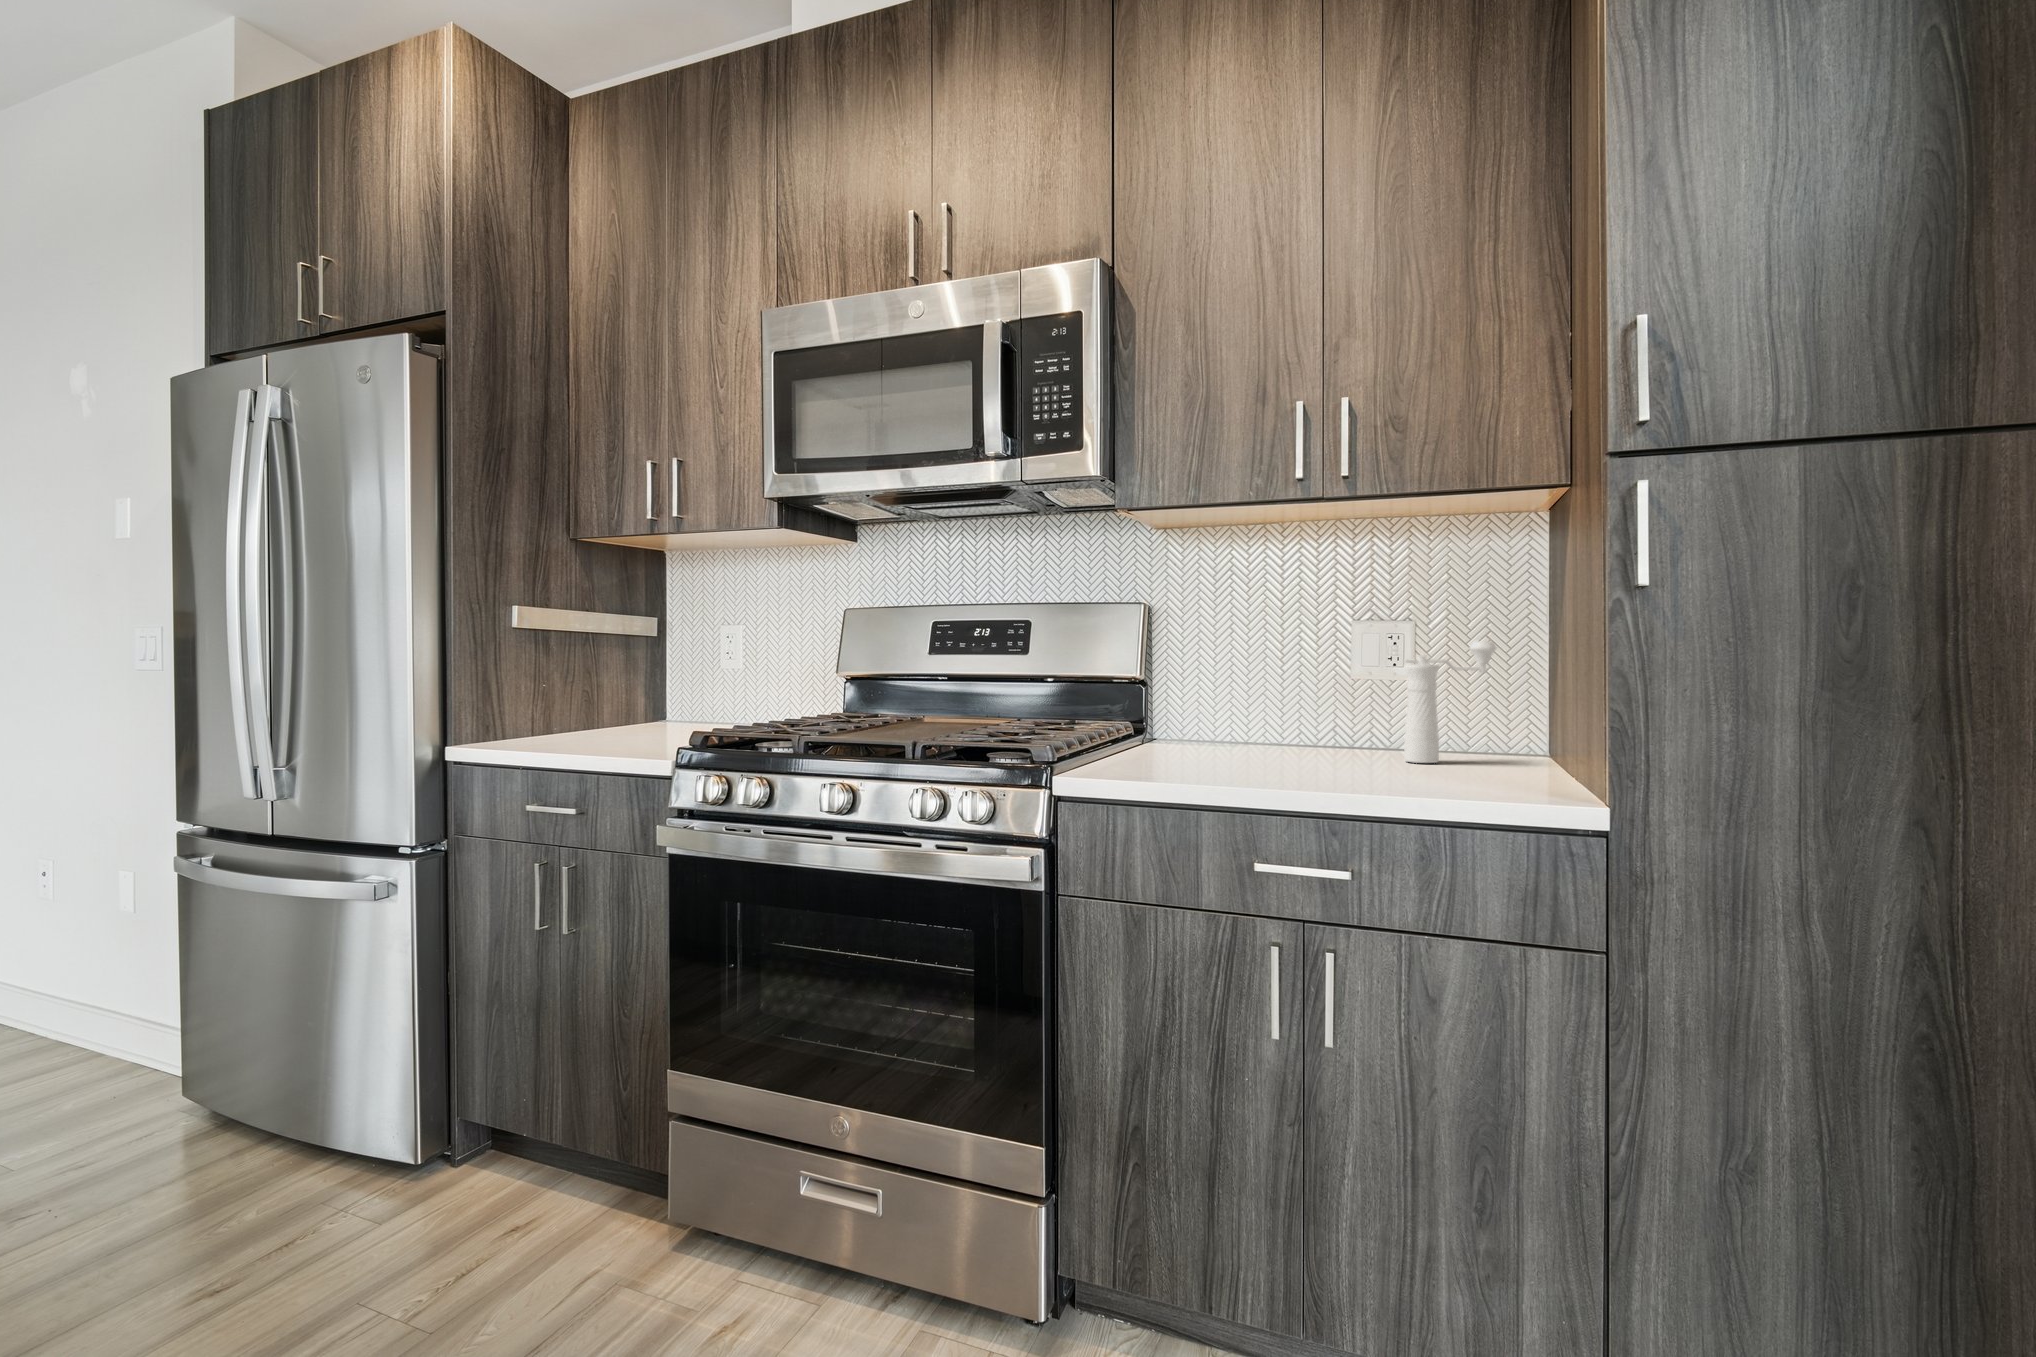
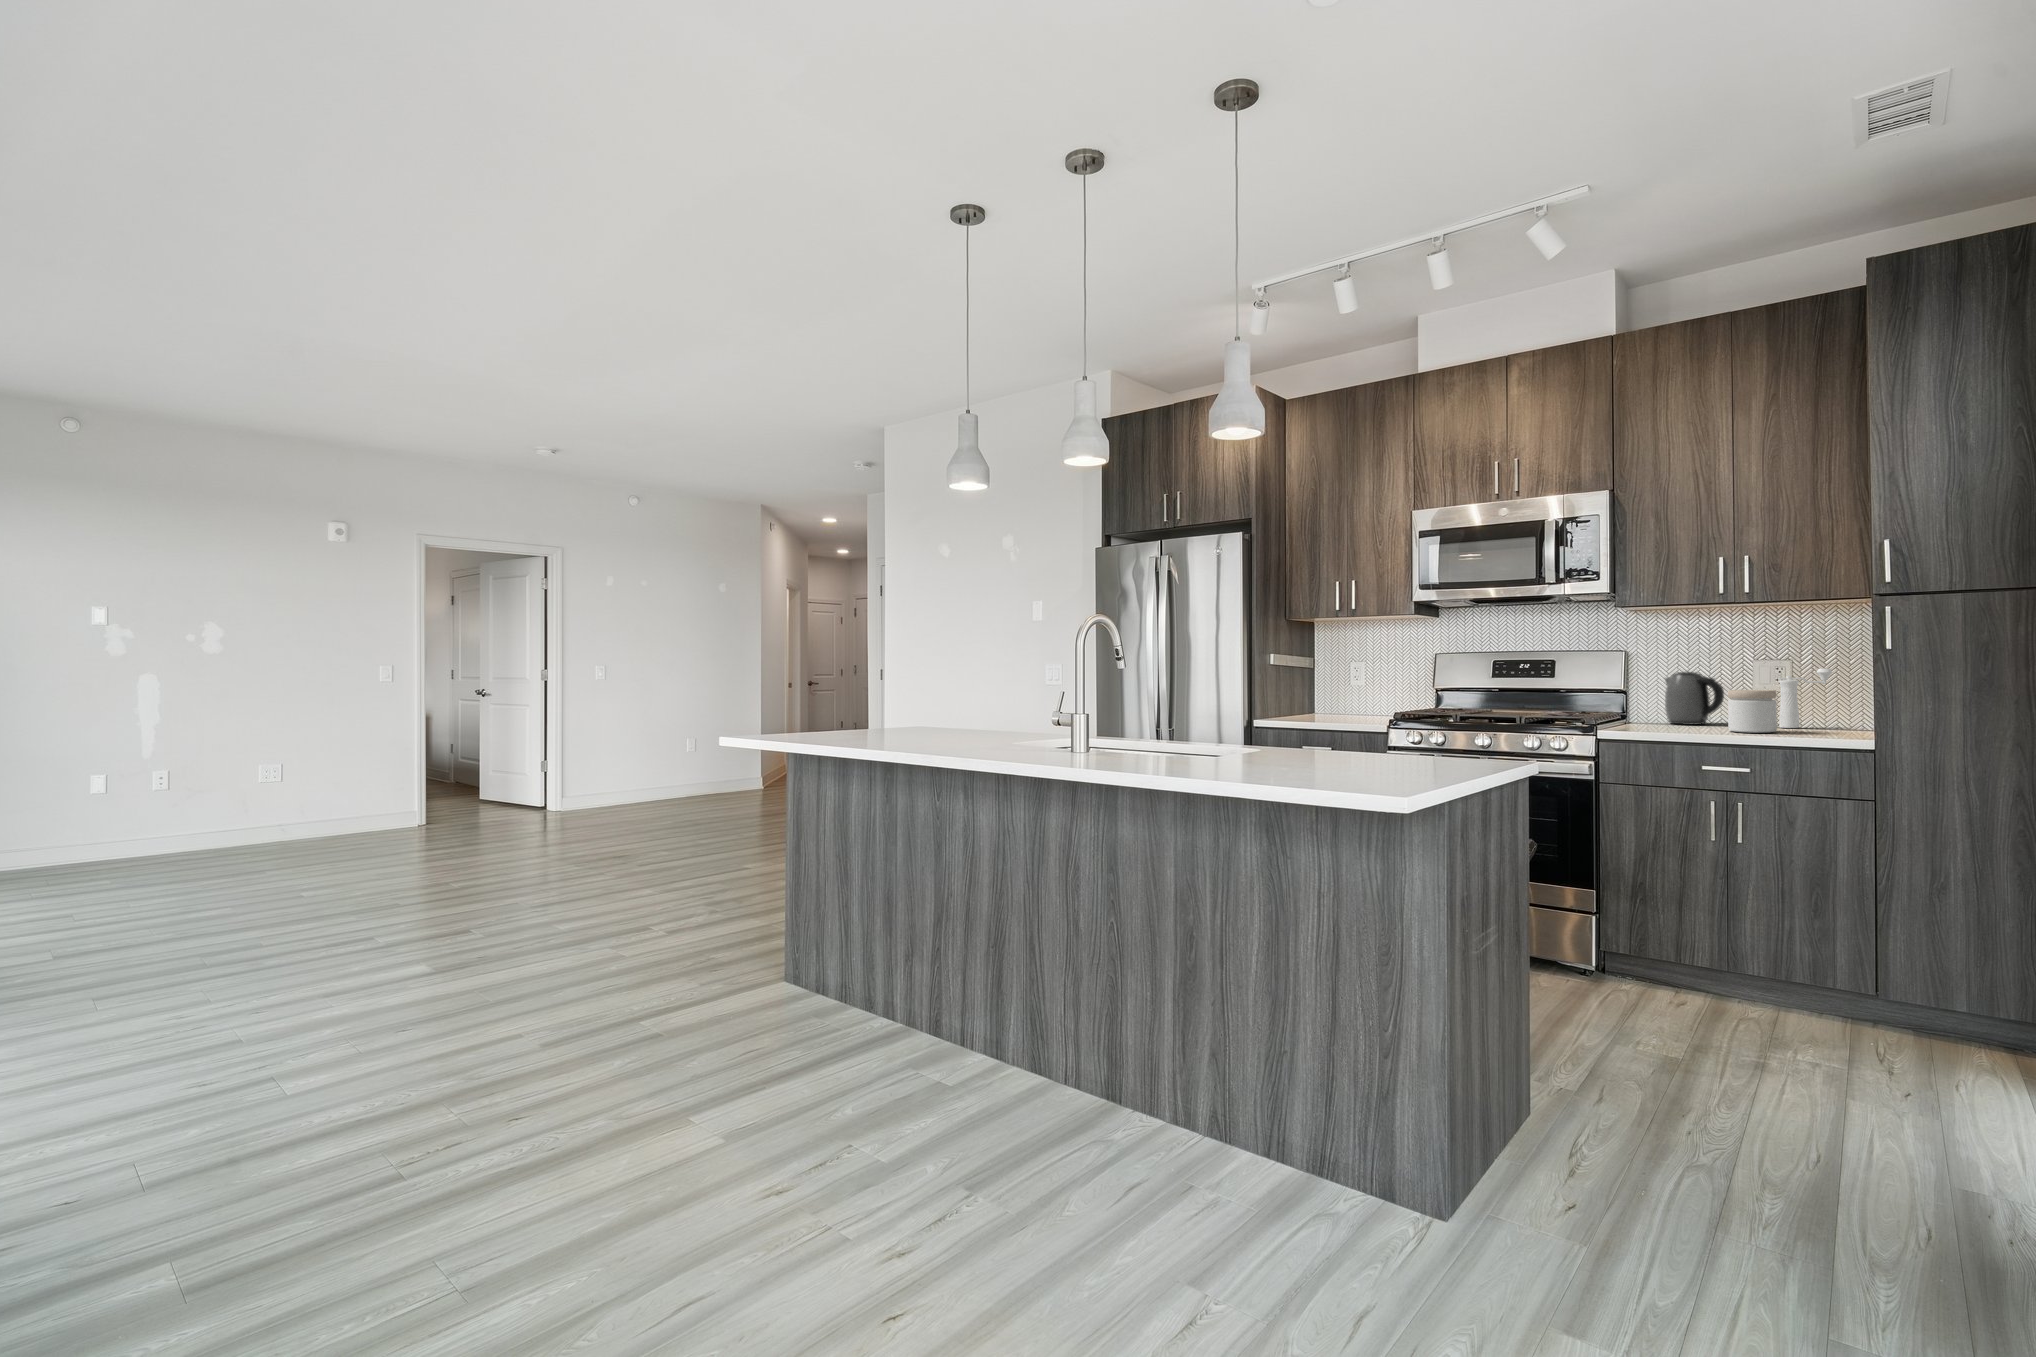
kettle: none [1208,647,1309,754] -> present [1665,672,1724,725]
jar: none [1312,684,1403,780] -> present [1728,690,1777,733]

